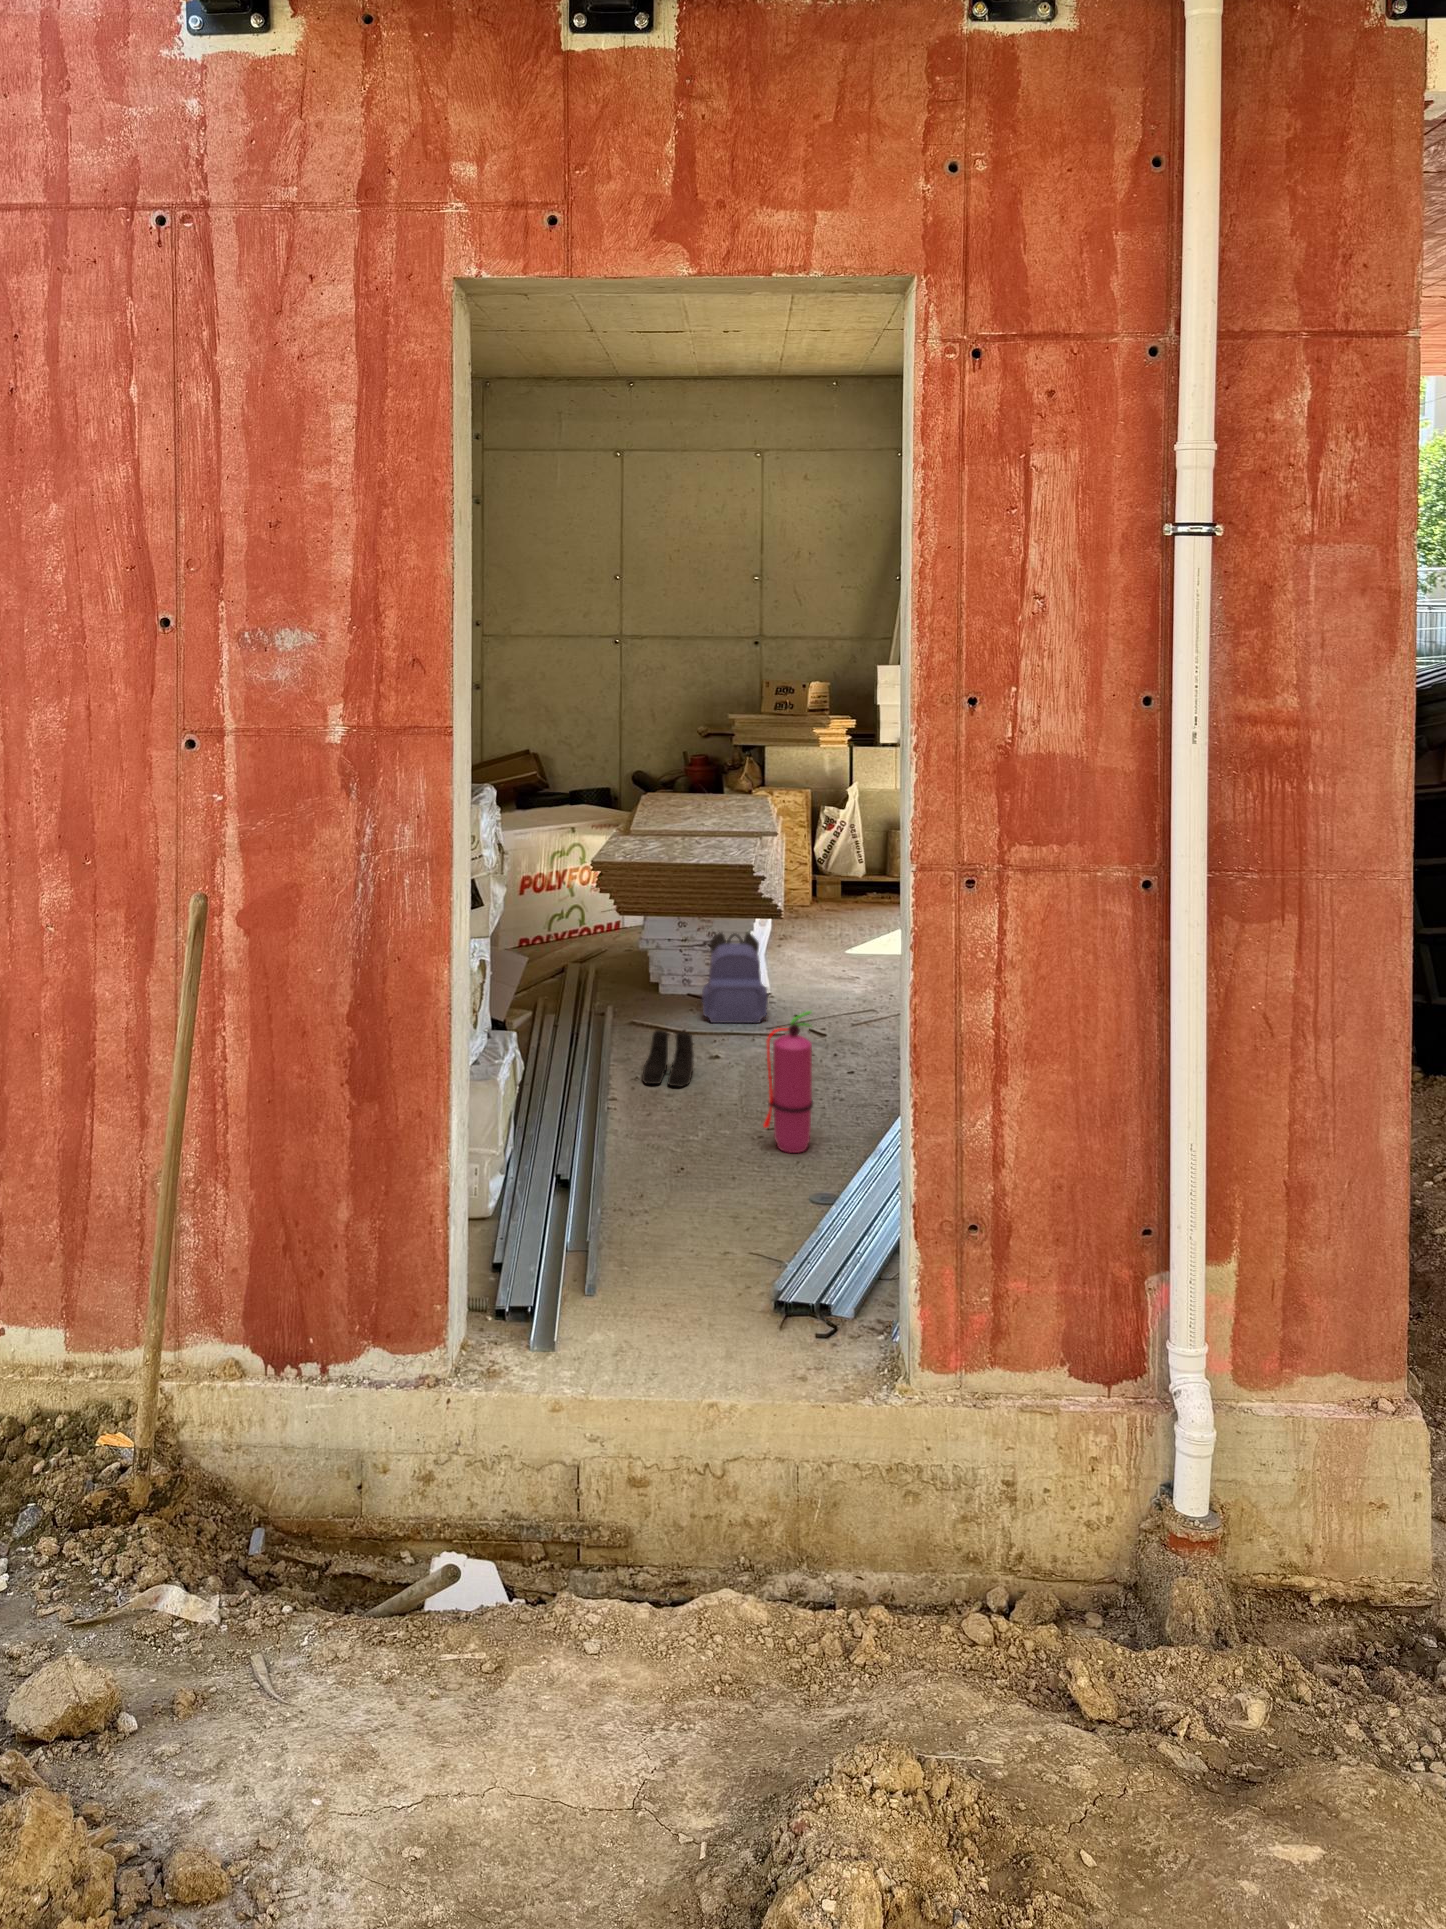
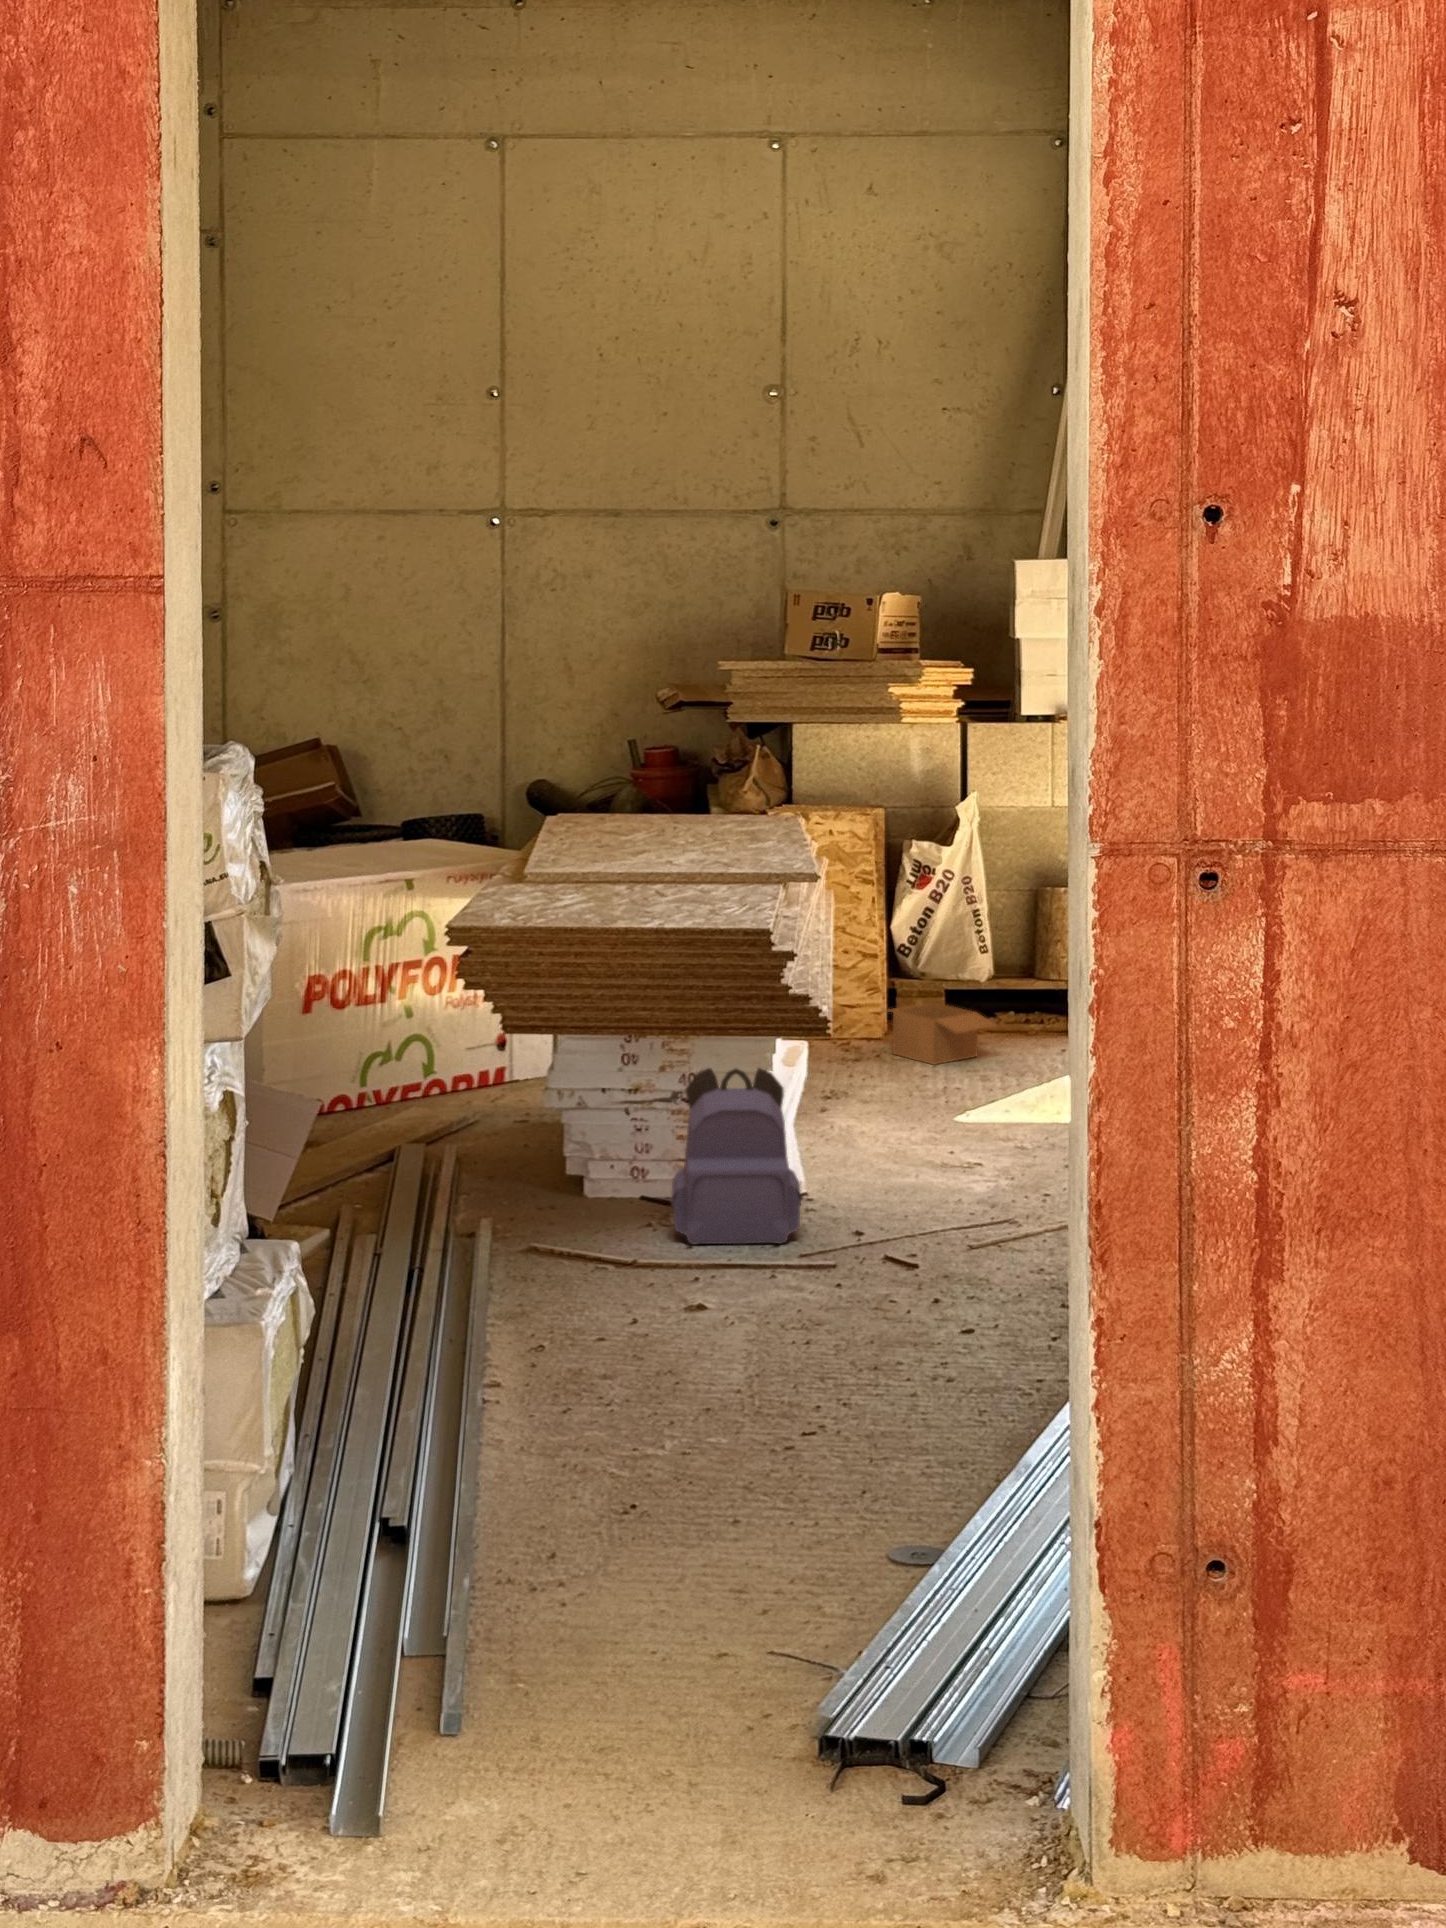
cardboard box: none [806,889,870,922] -> present [881,1003,997,1065]
fire extinguisher: present [763,1011,813,1153] -> none [793,1194,892,1473]
boots: present [642,1030,694,1087] -> none [555,1250,656,1358]

